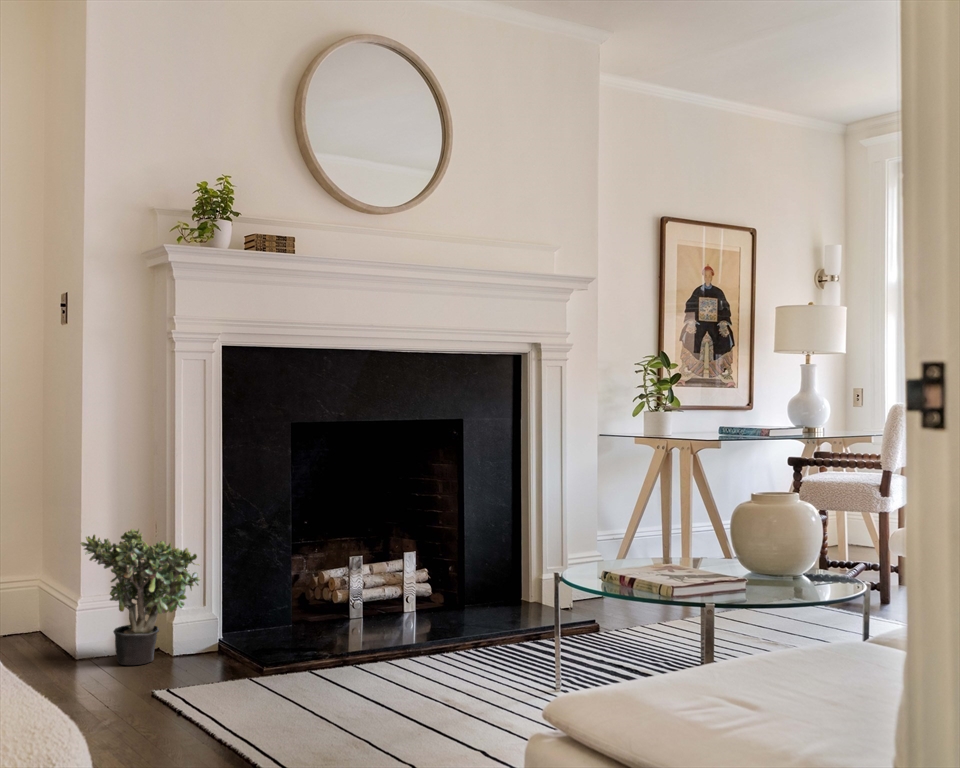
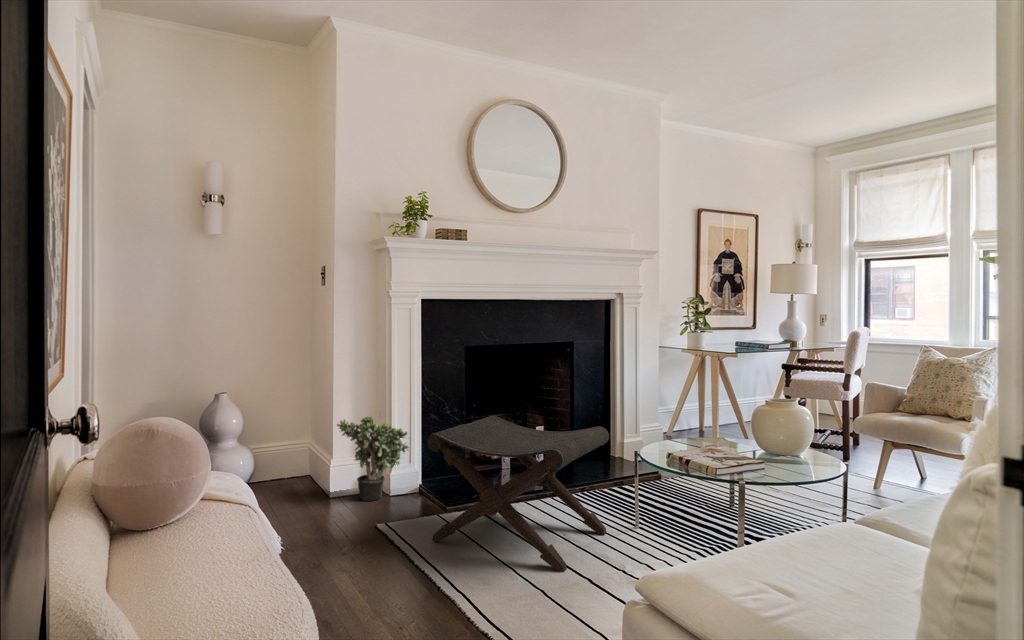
footstool: none [230,523,511,744] -> present [428,416,609,572]

